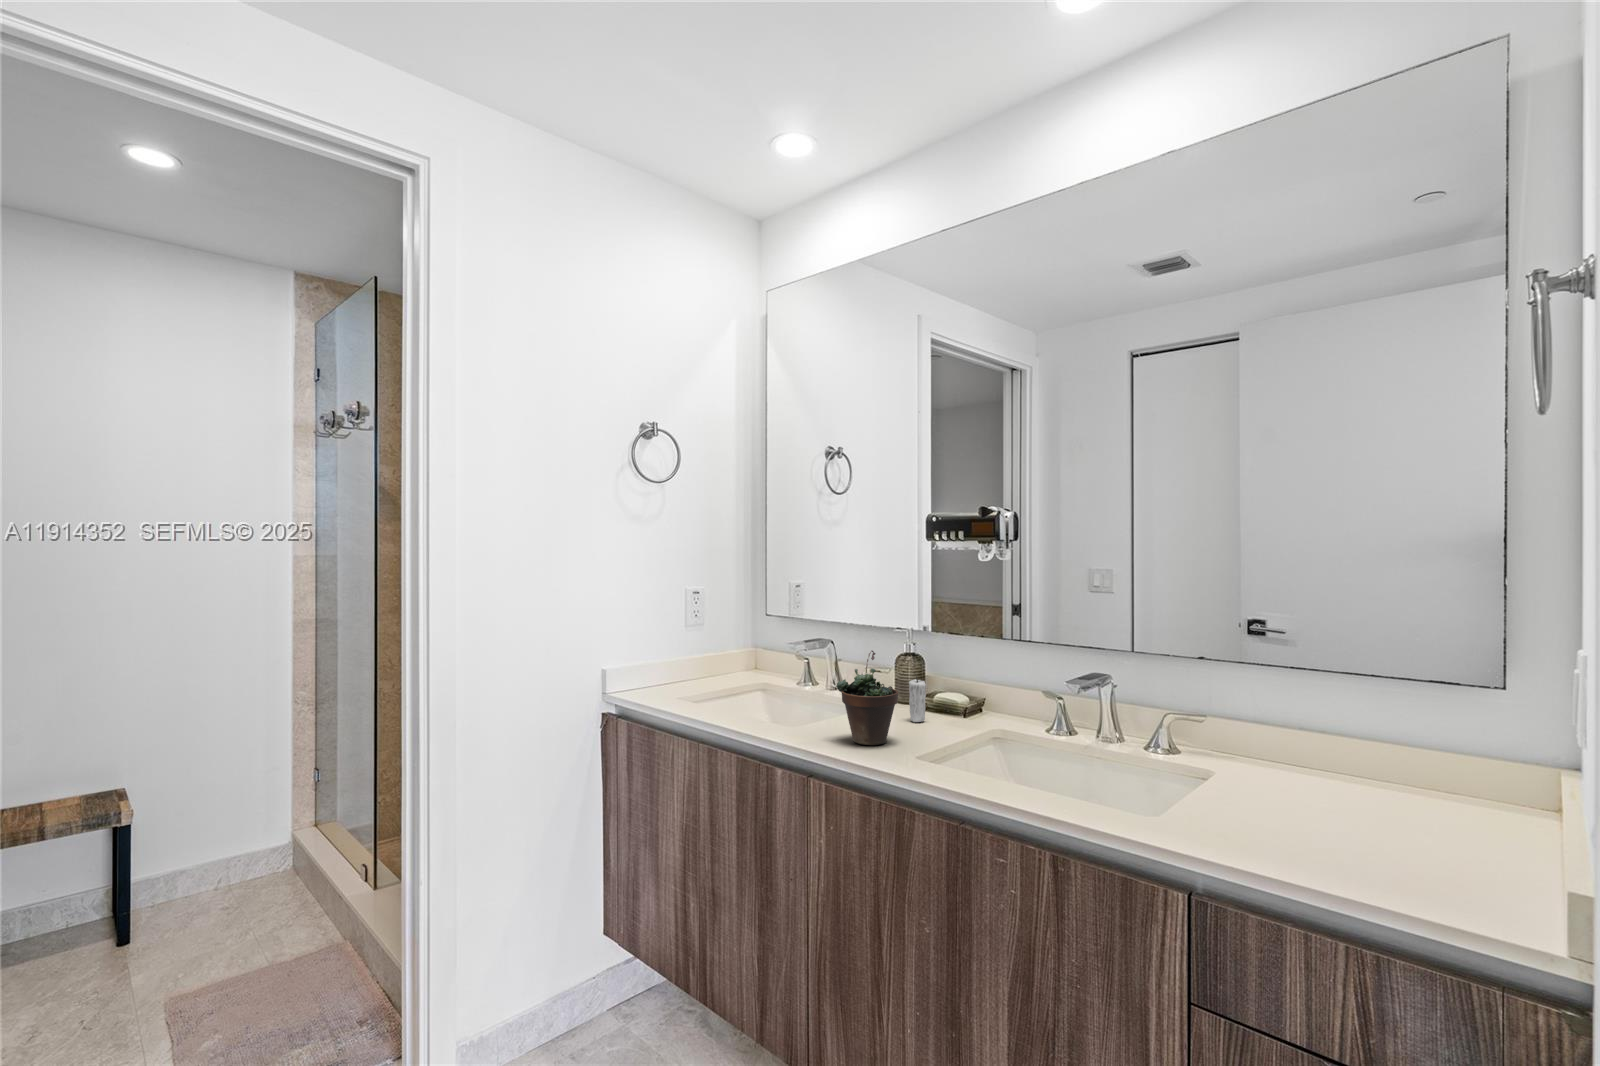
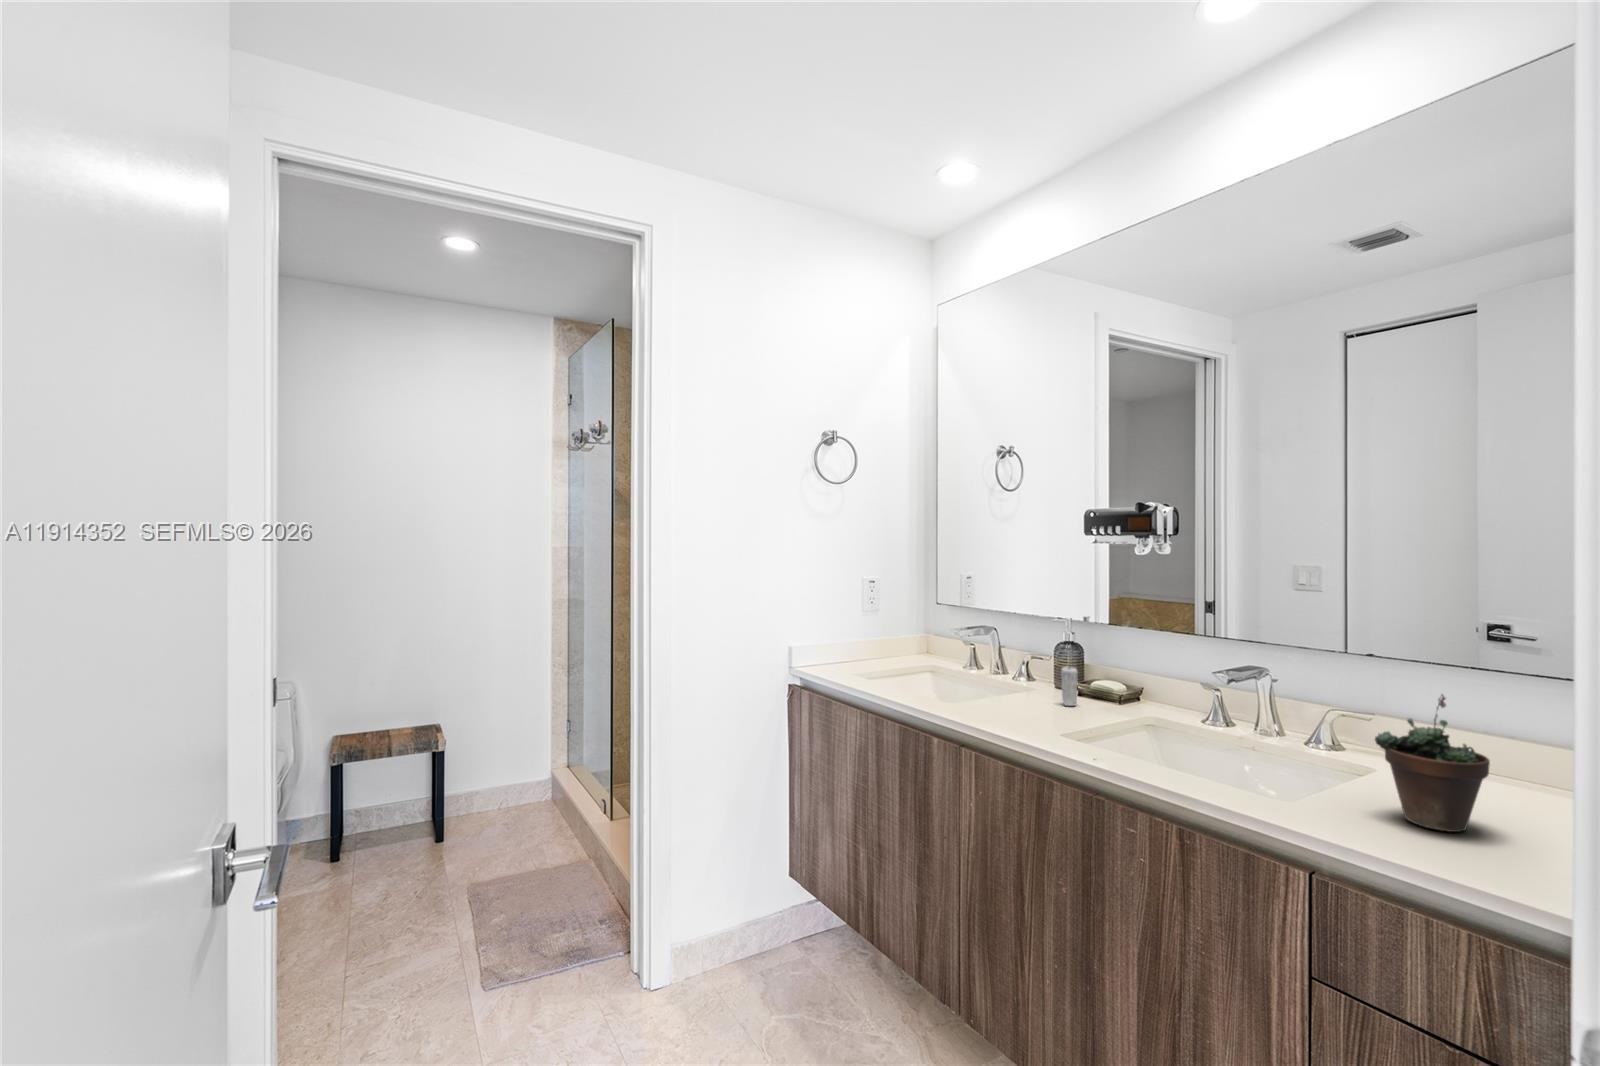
succulent plant: present [836,651,898,745] -> present [1375,695,1490,832]

